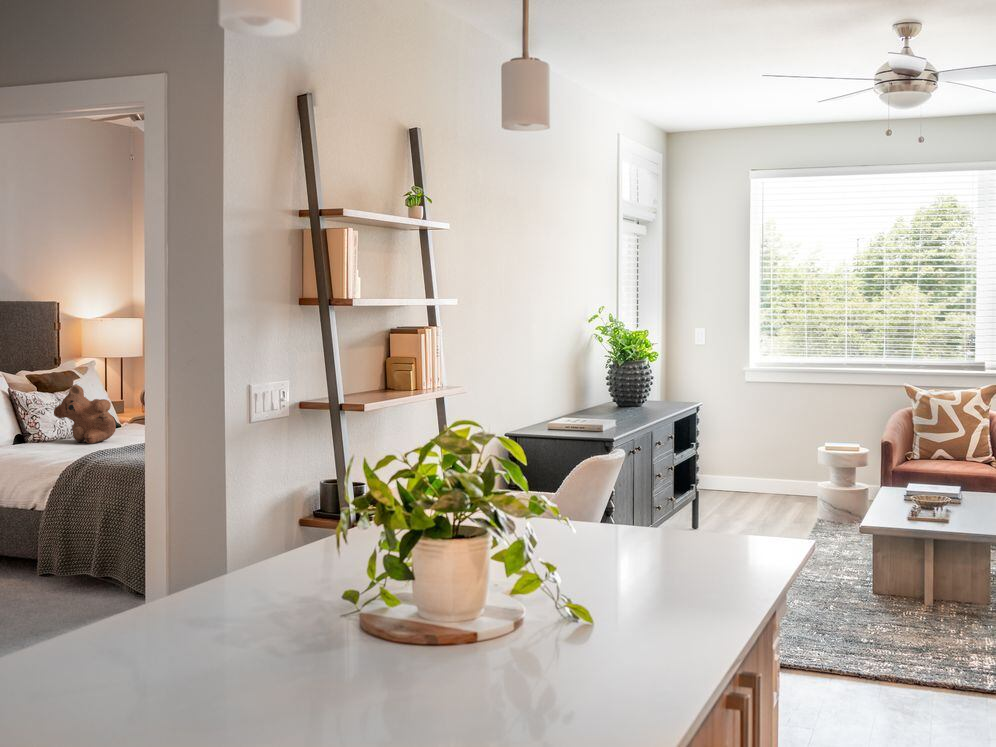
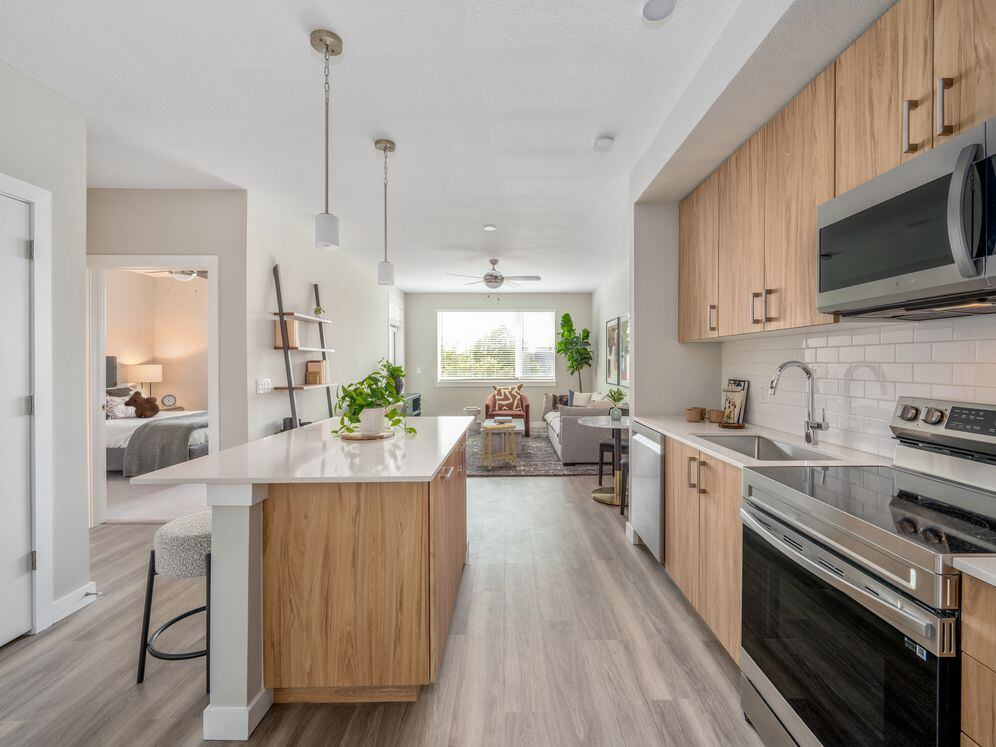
footstool: none [849,515,965,648] -> present [481,424,517,470]

